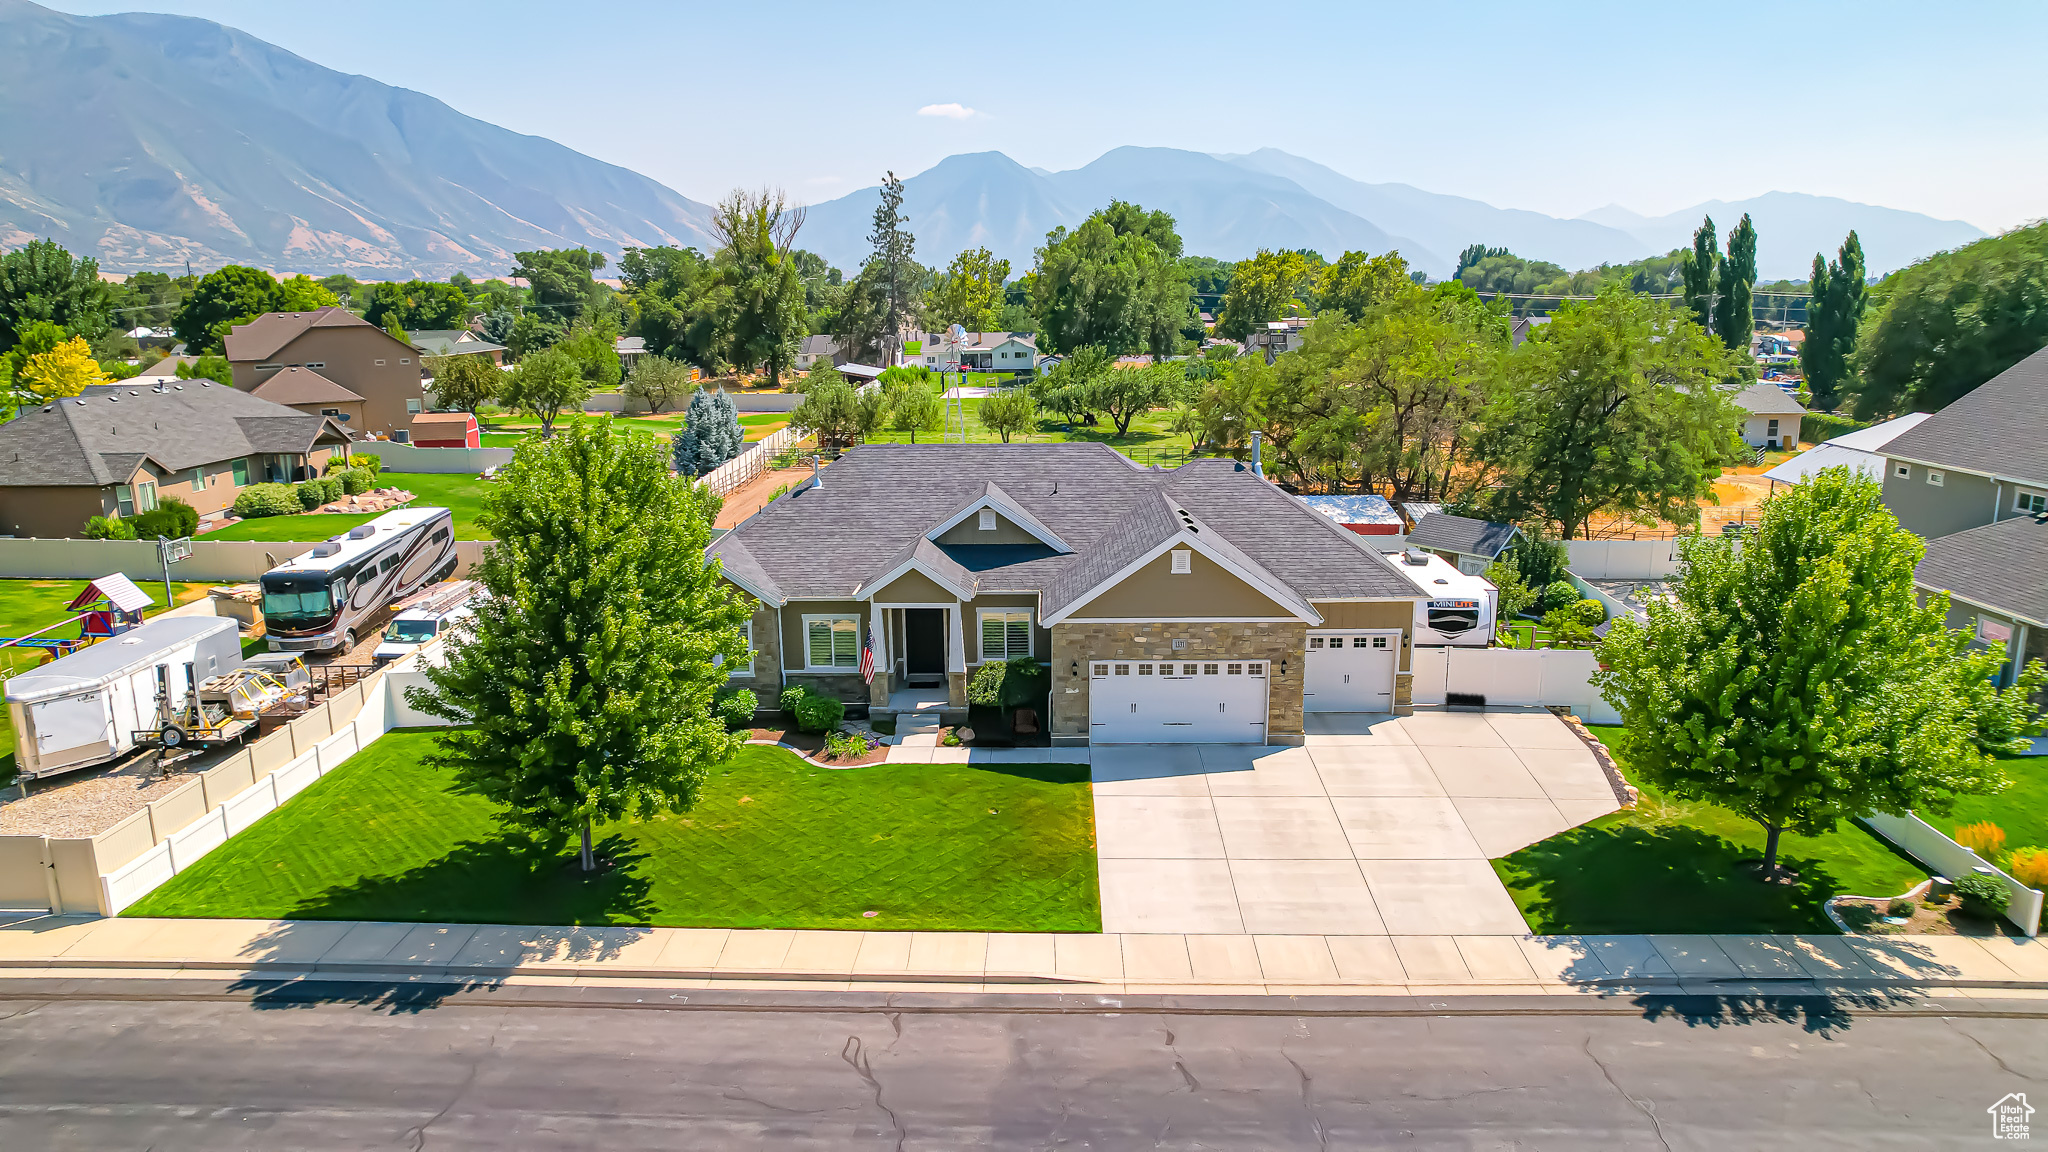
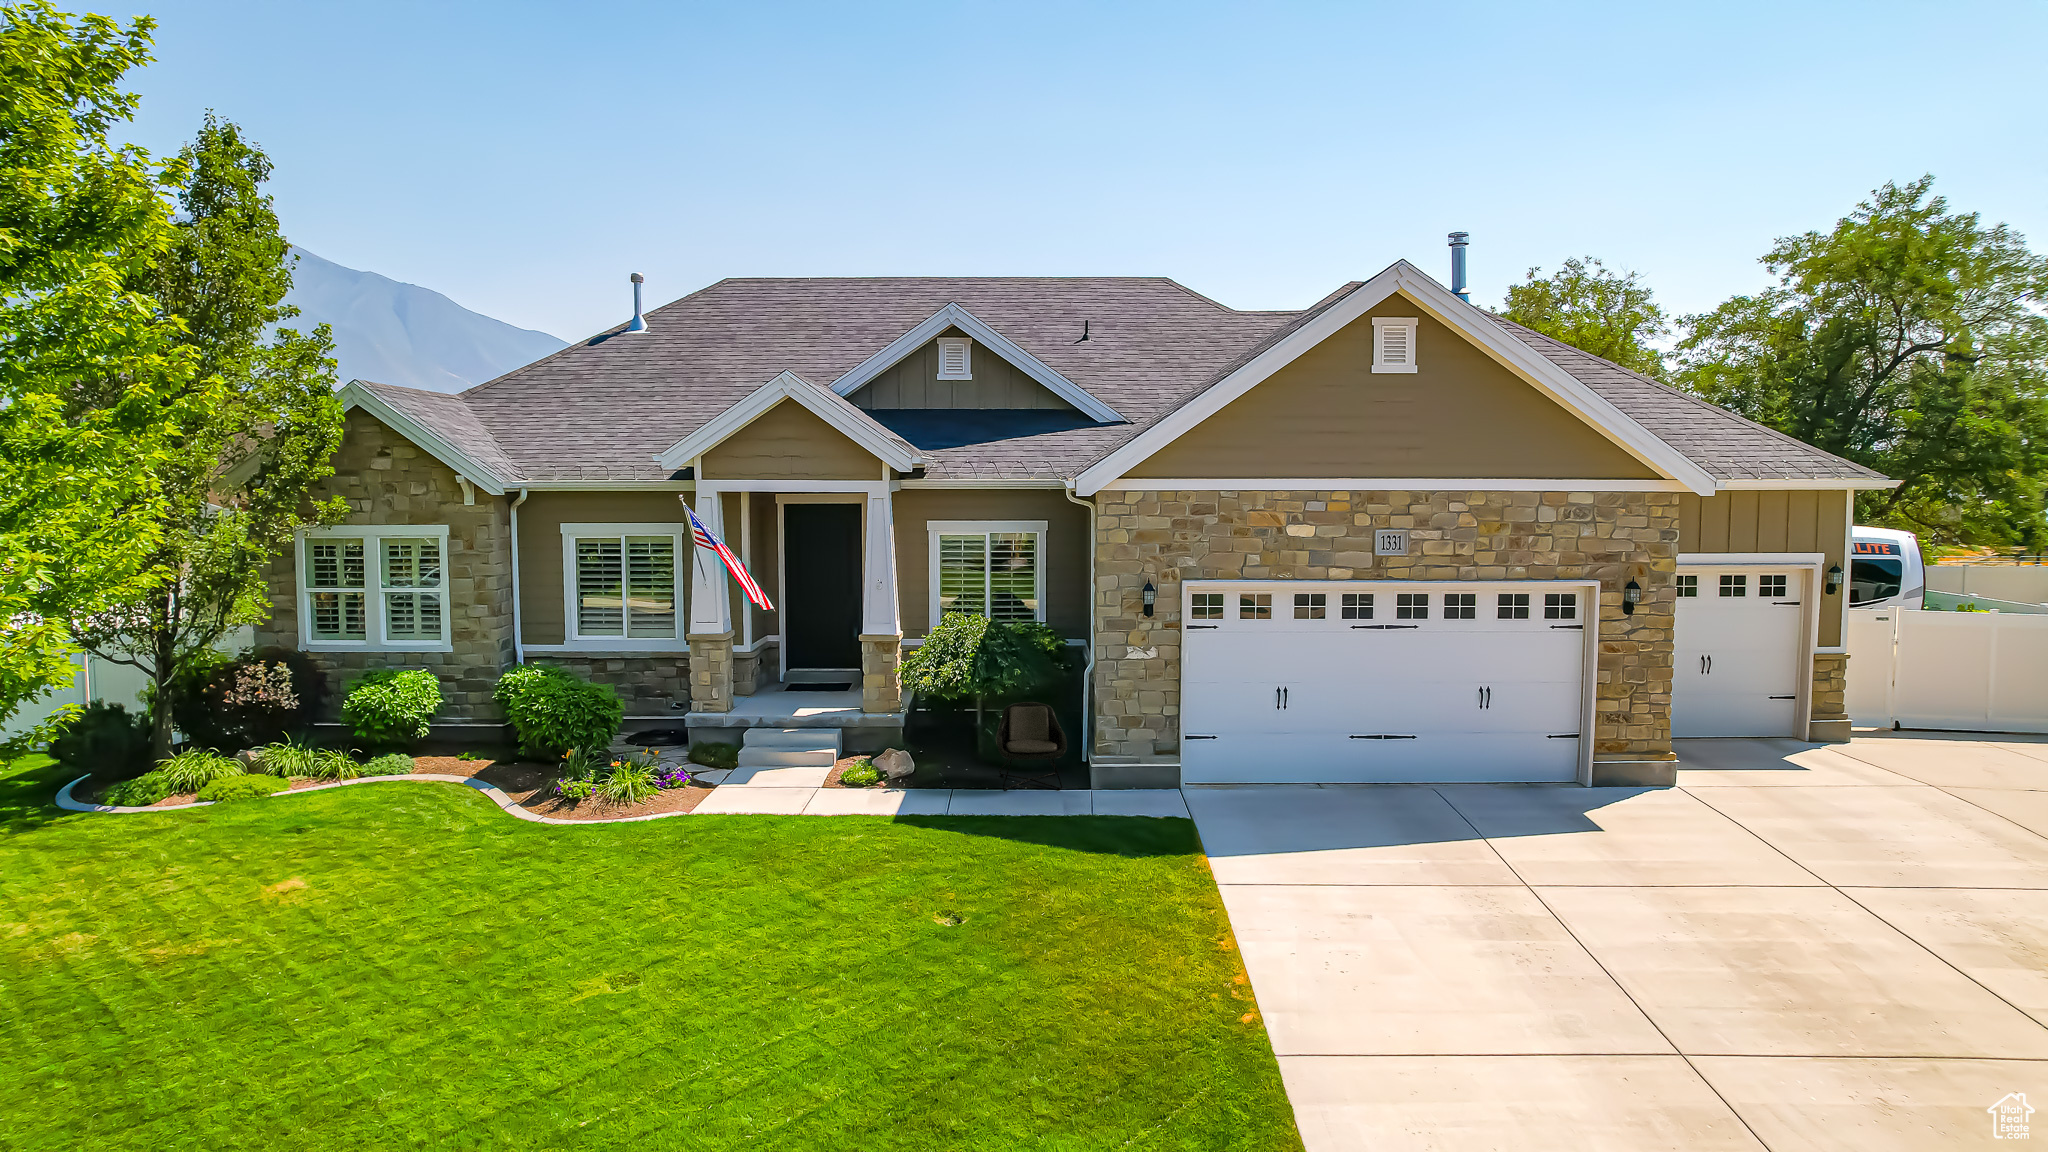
bench: present [1445,692,1486,712] -> none [1896,698,2005,742]

